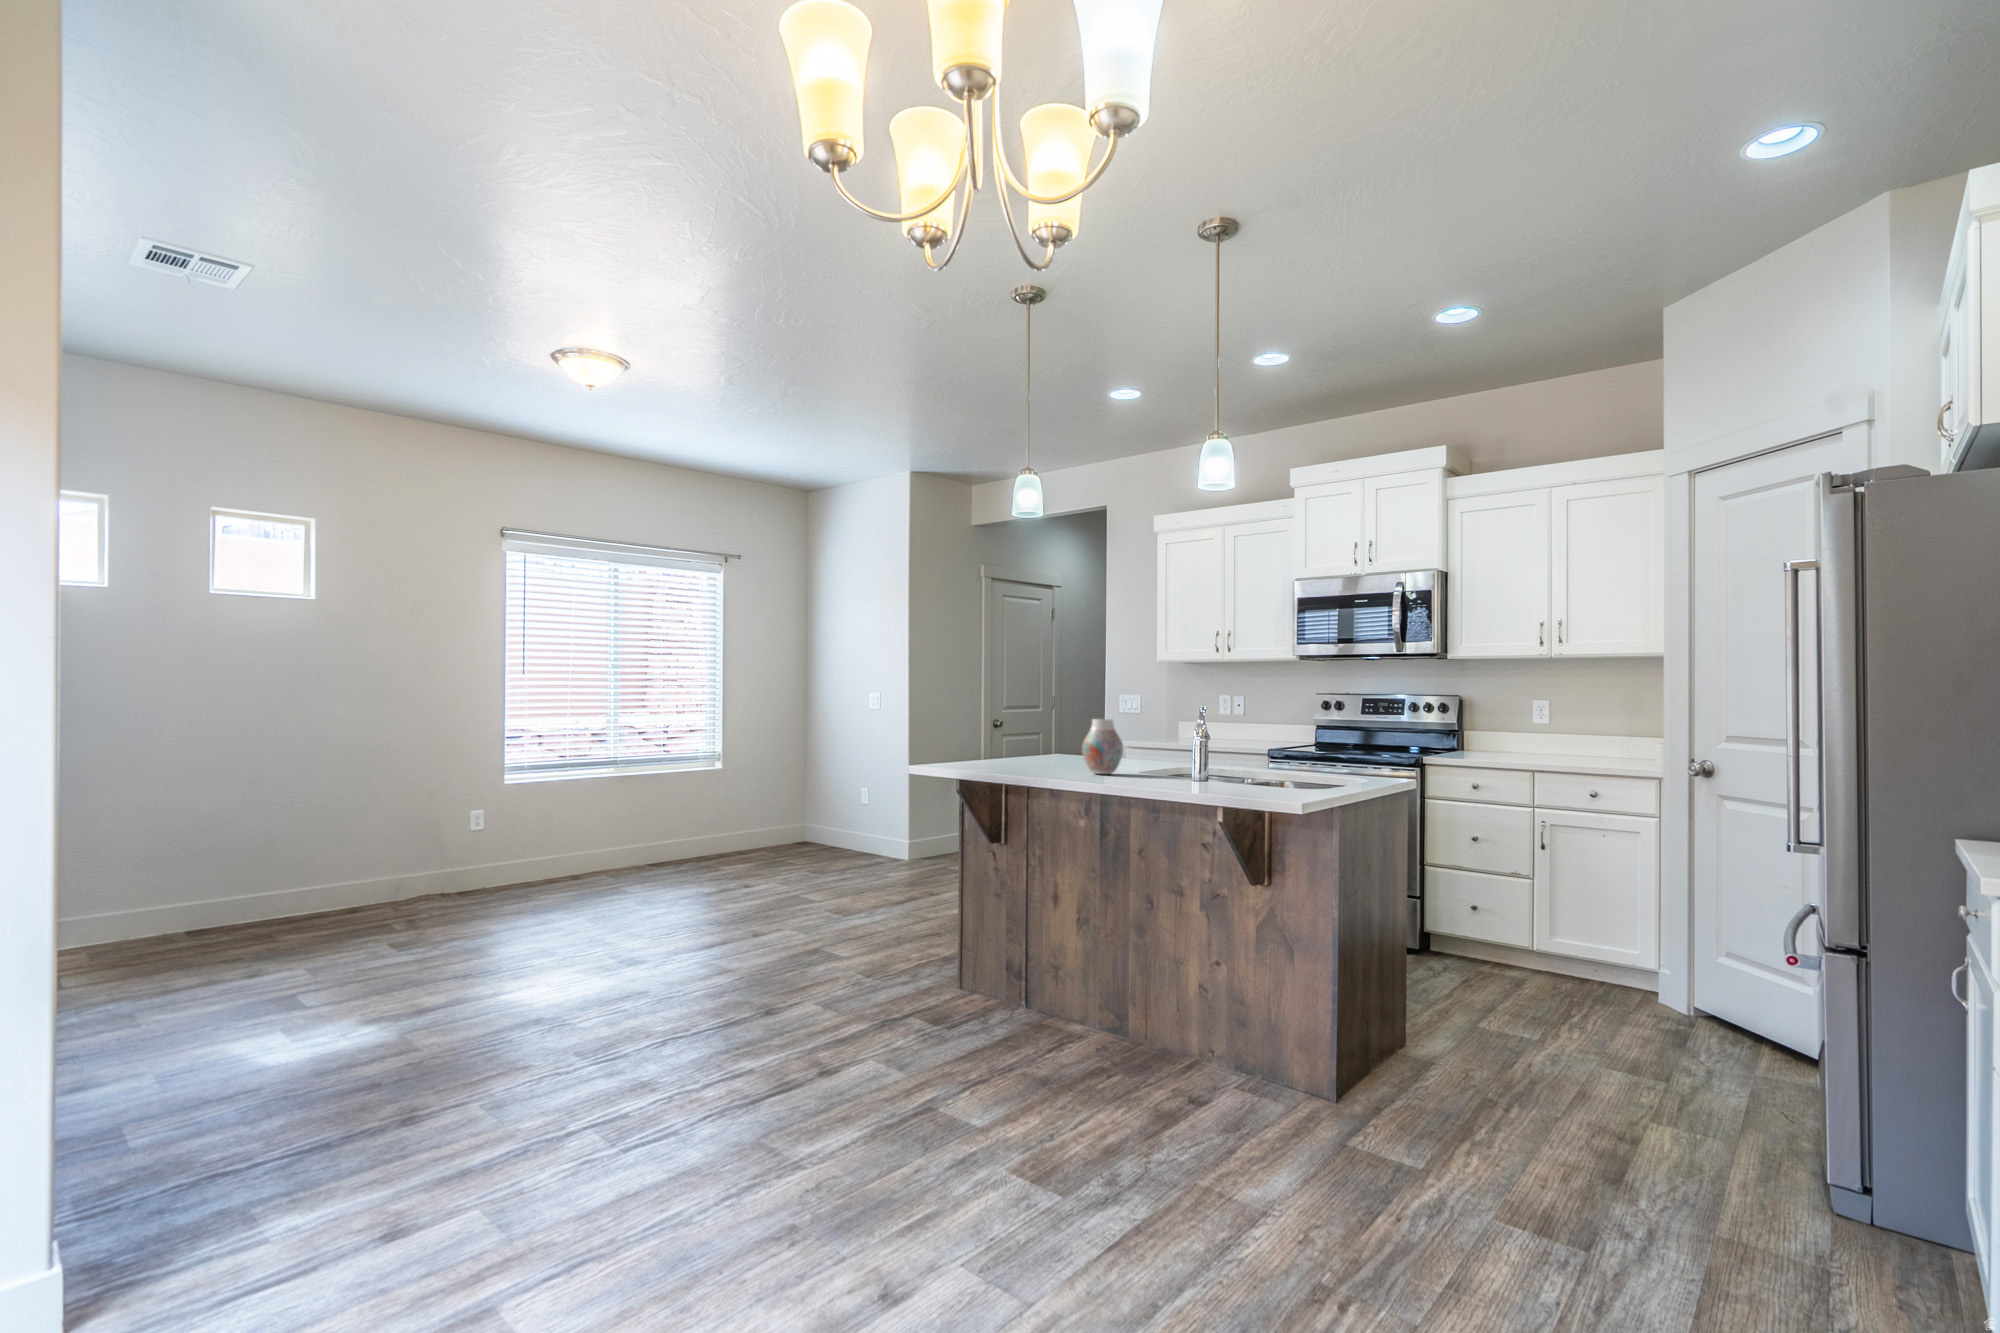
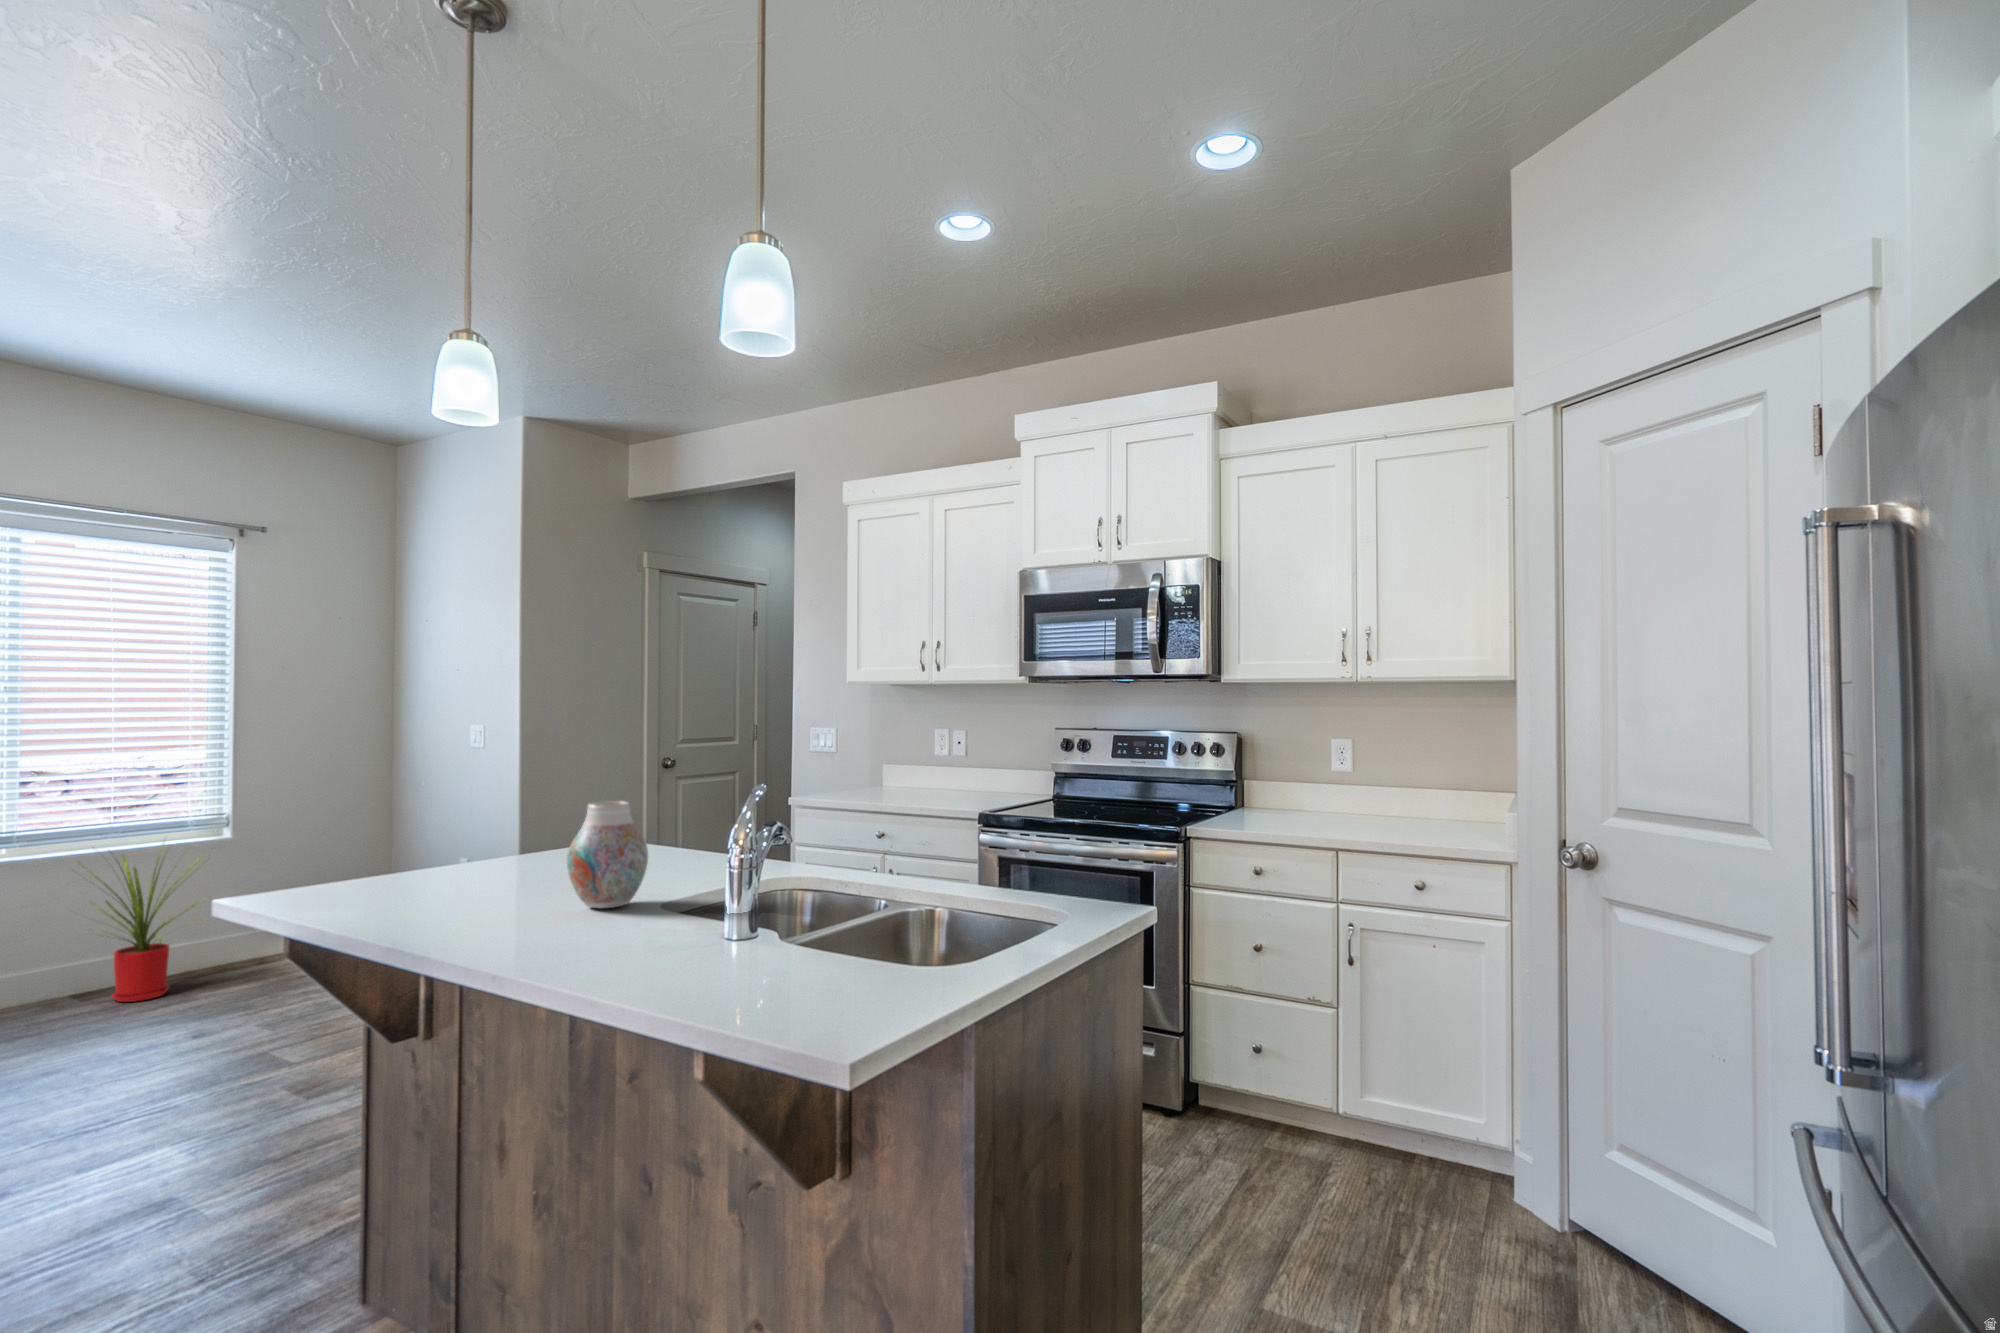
house plant: none [649,763,729,869] -> present [83,850,199,1002]

